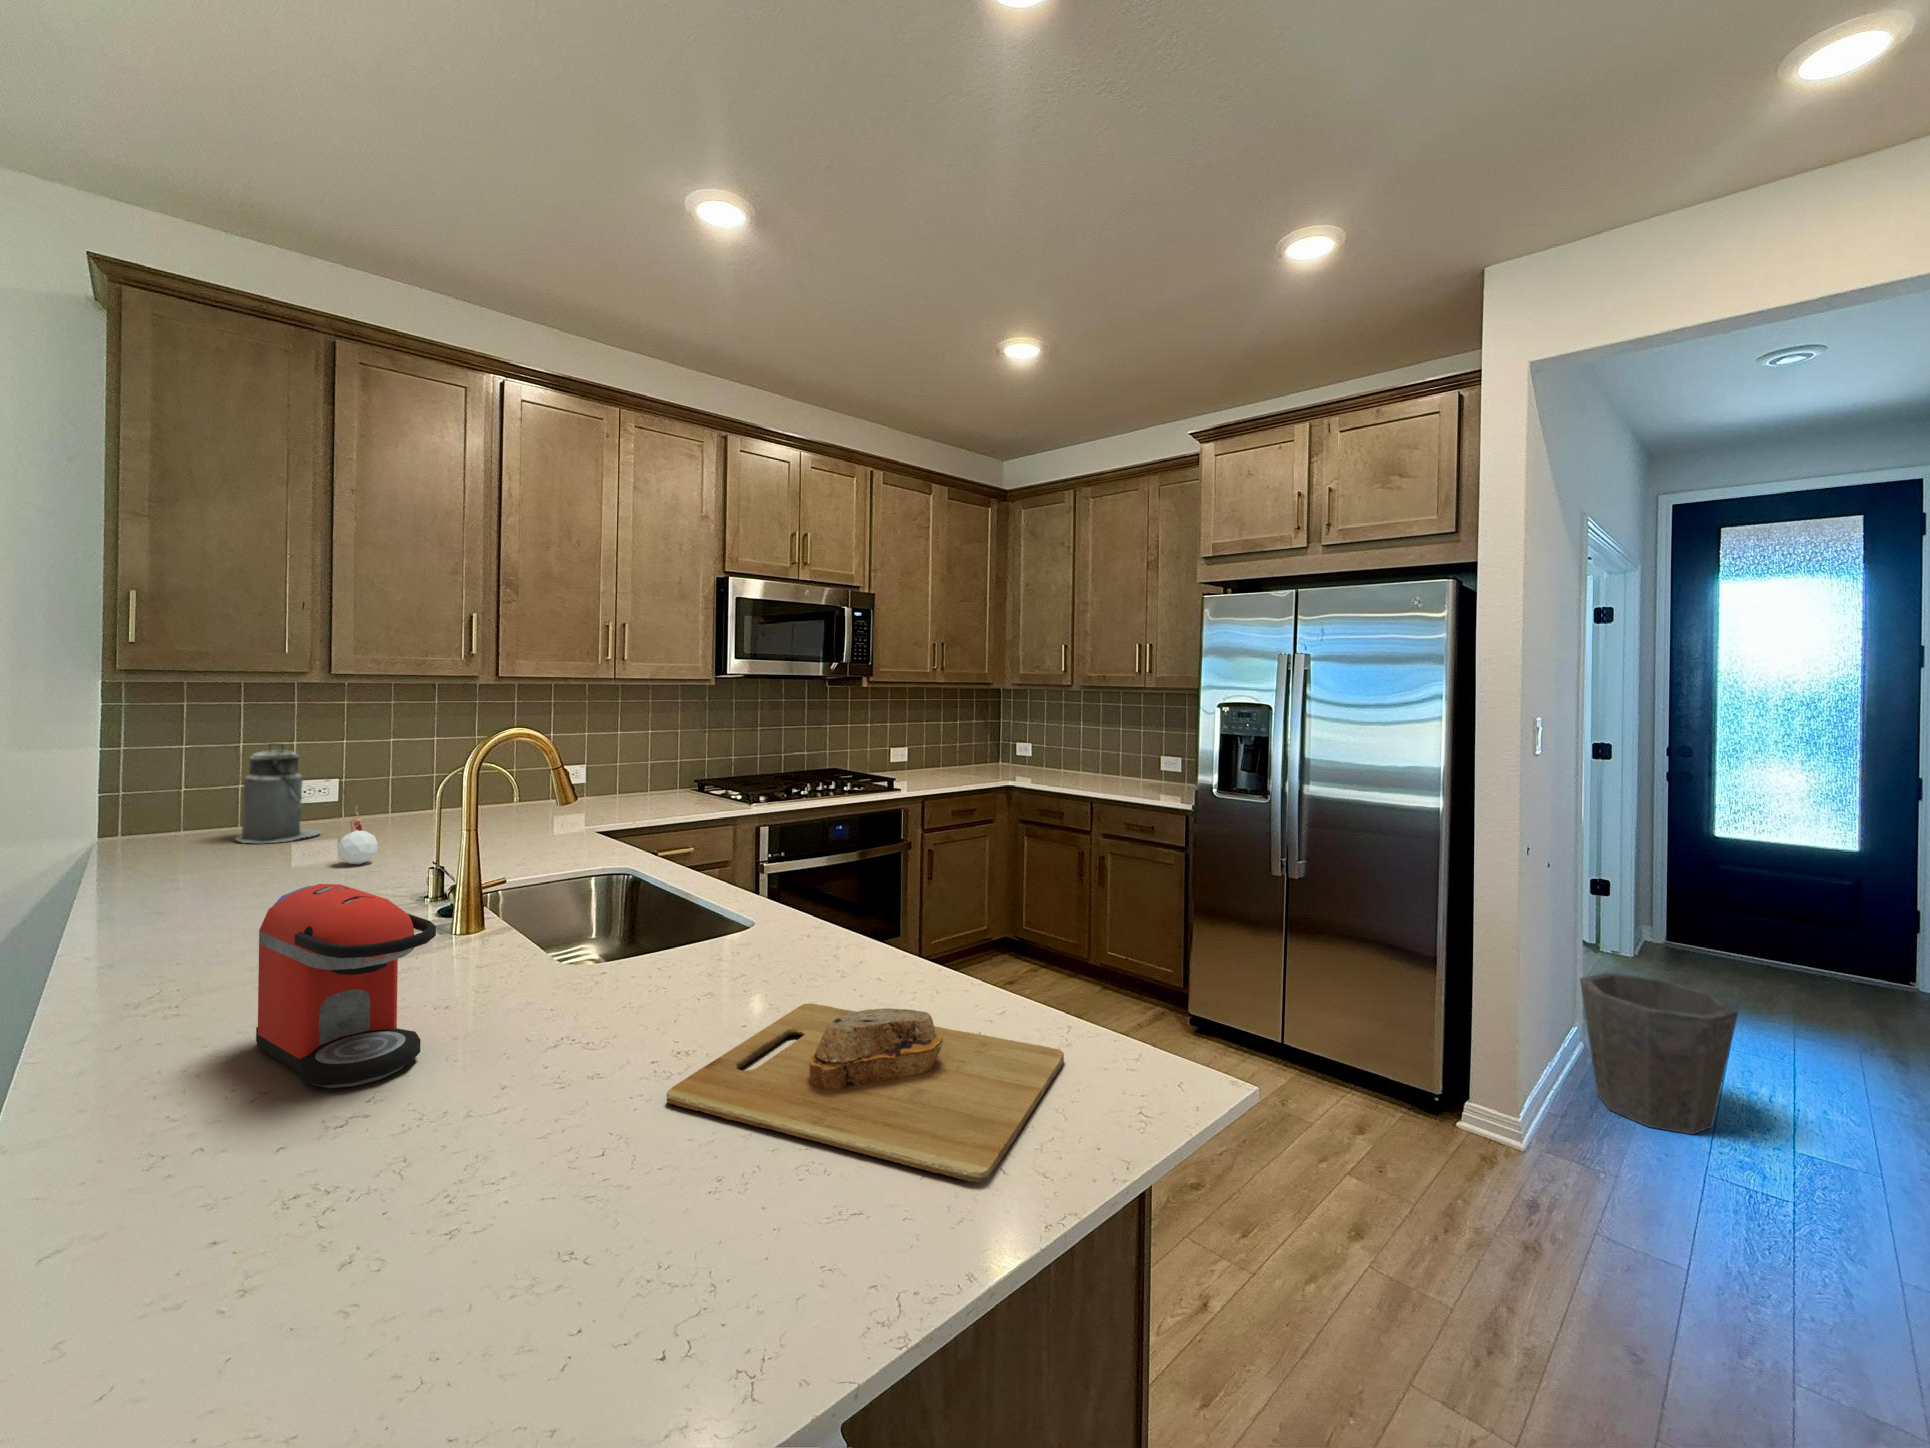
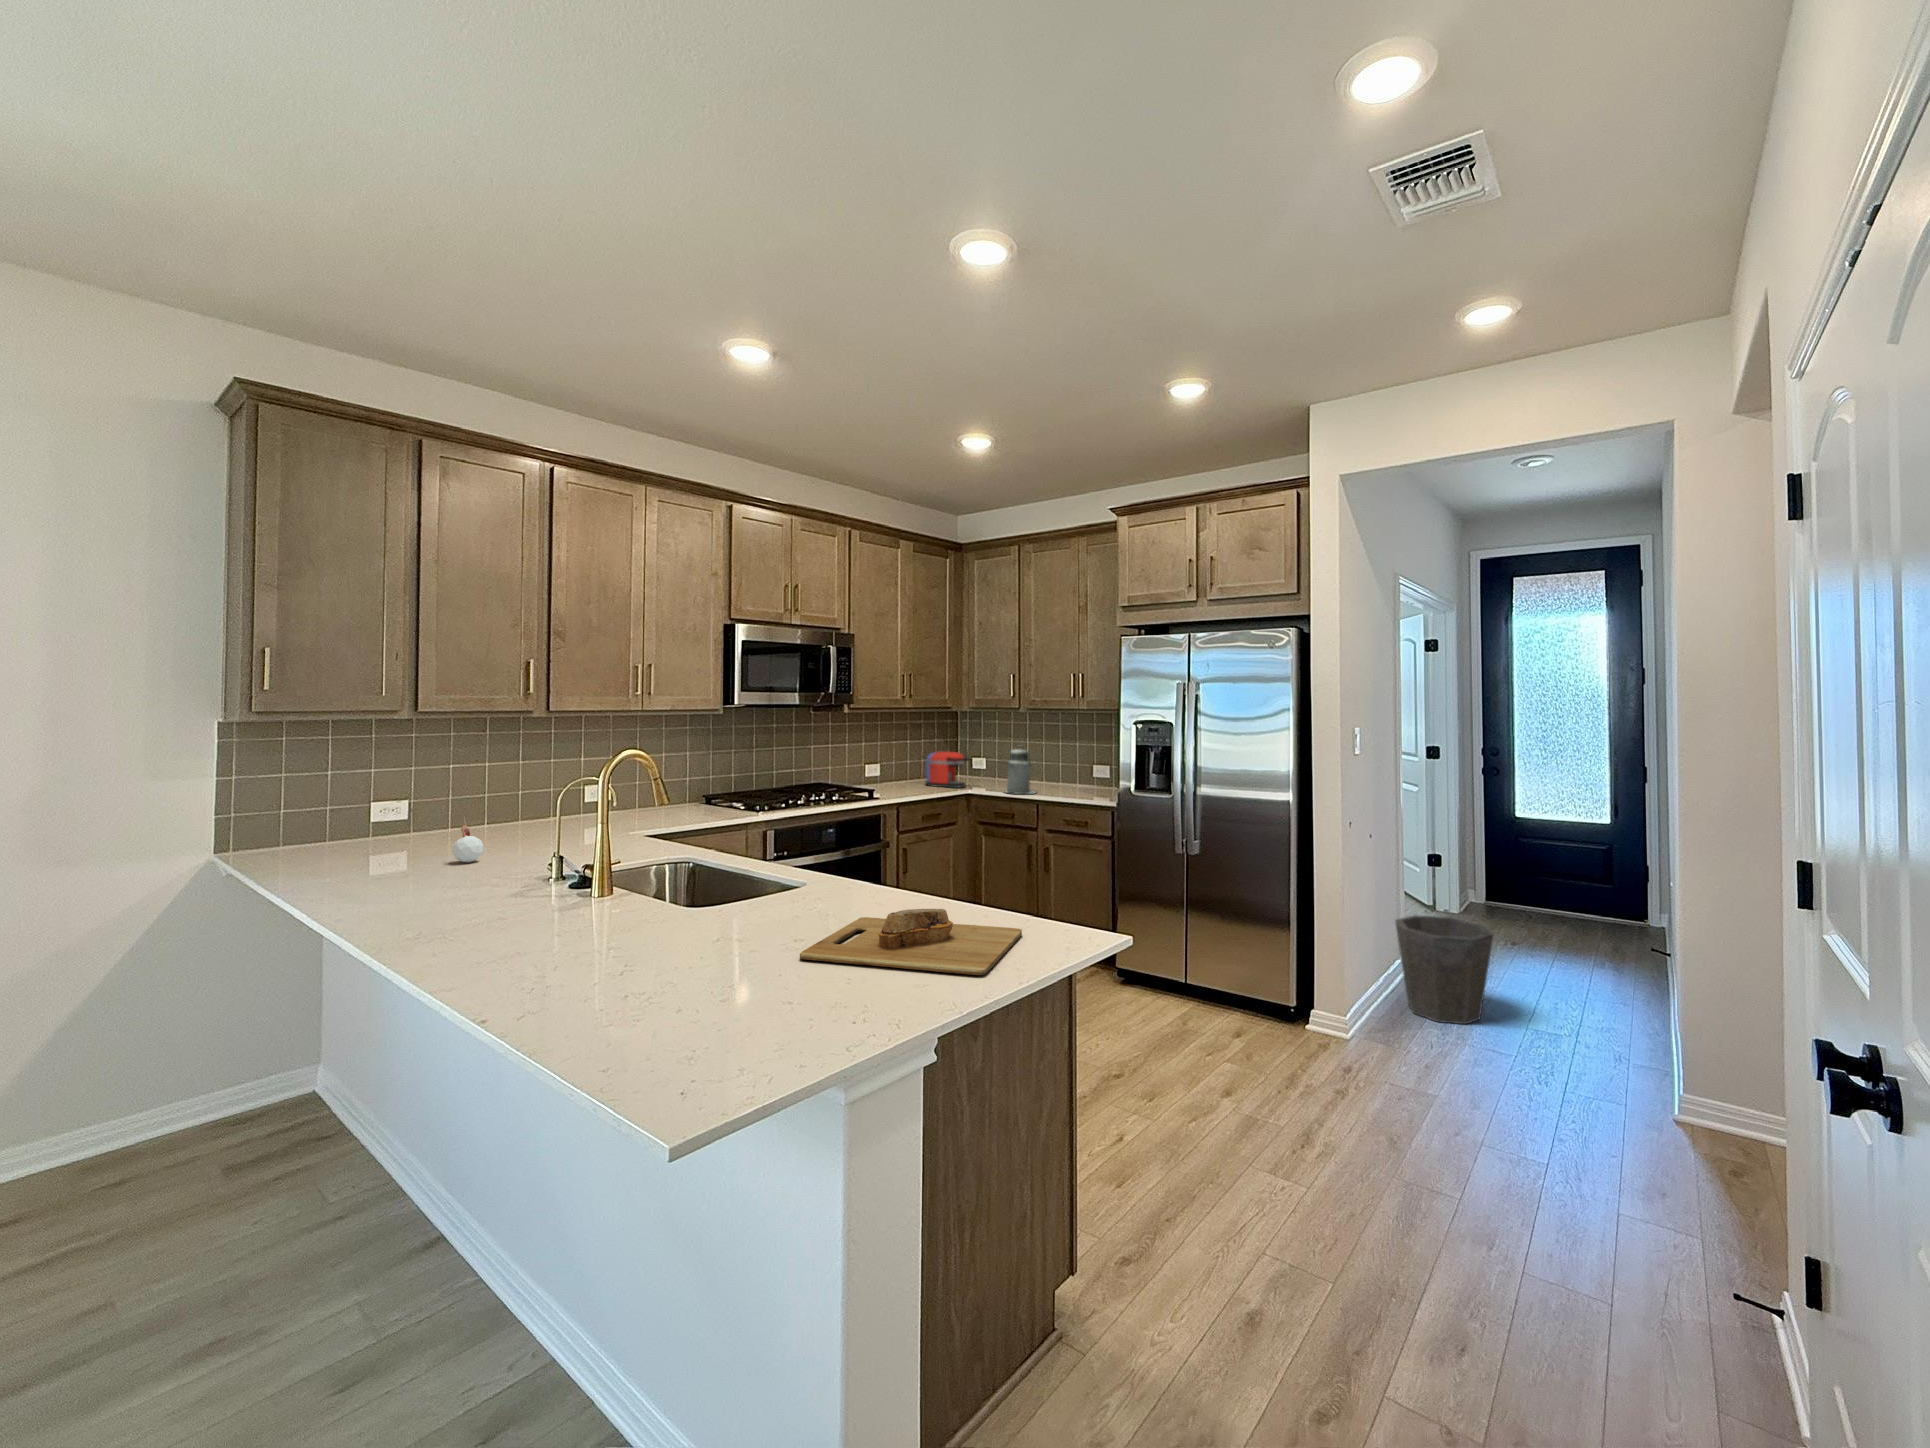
canister: present [236,743,321,843] -> present [1006,747,1035,794]
coffee maker: present [256,884,436,1088] -> present [926,752,970,788]

